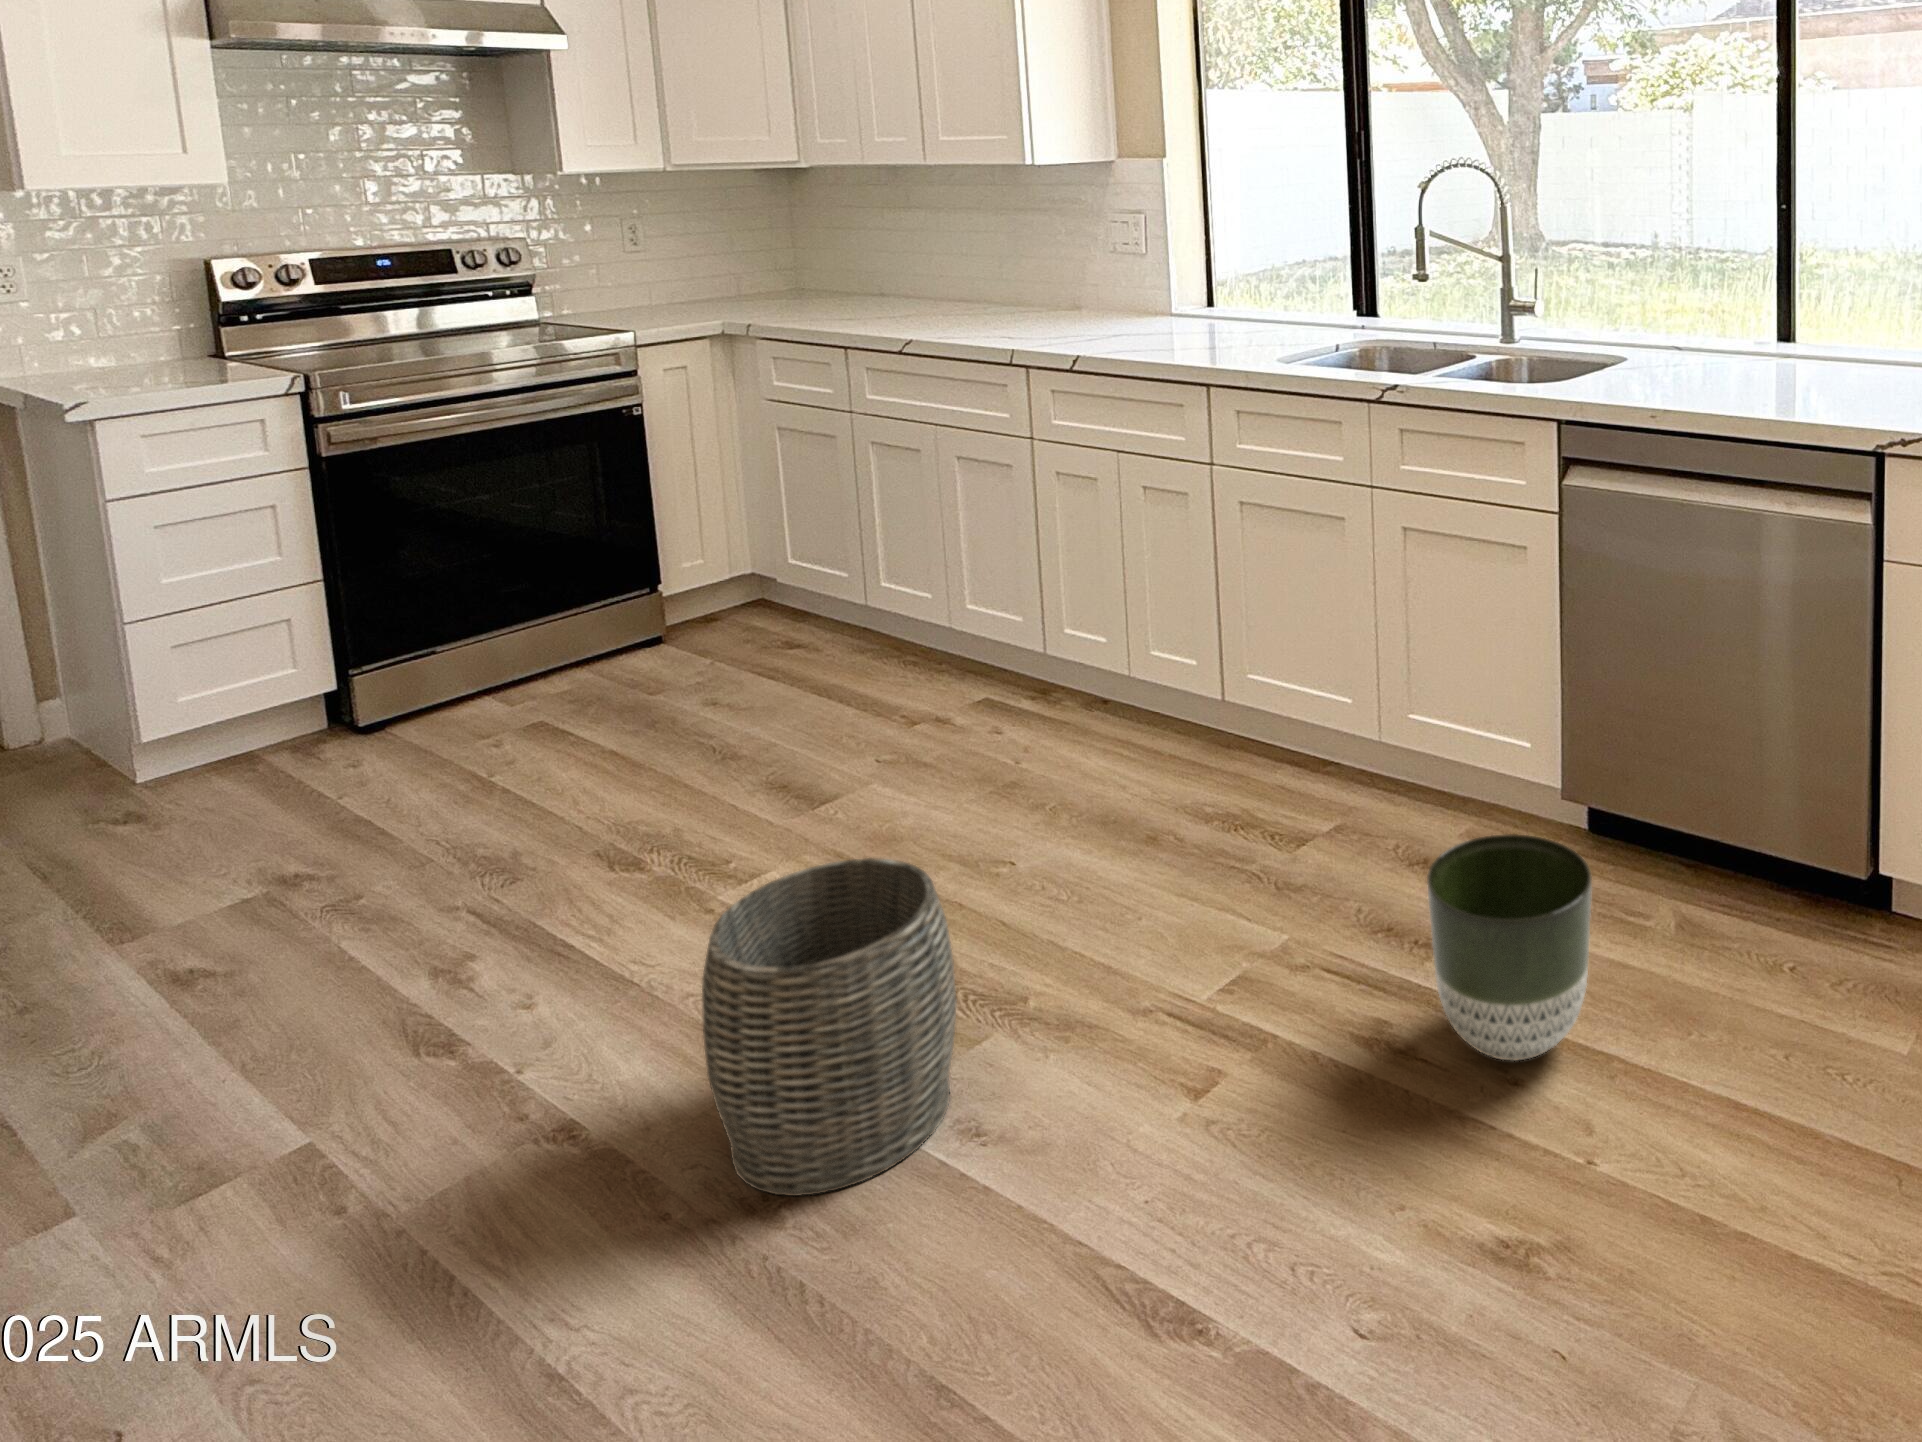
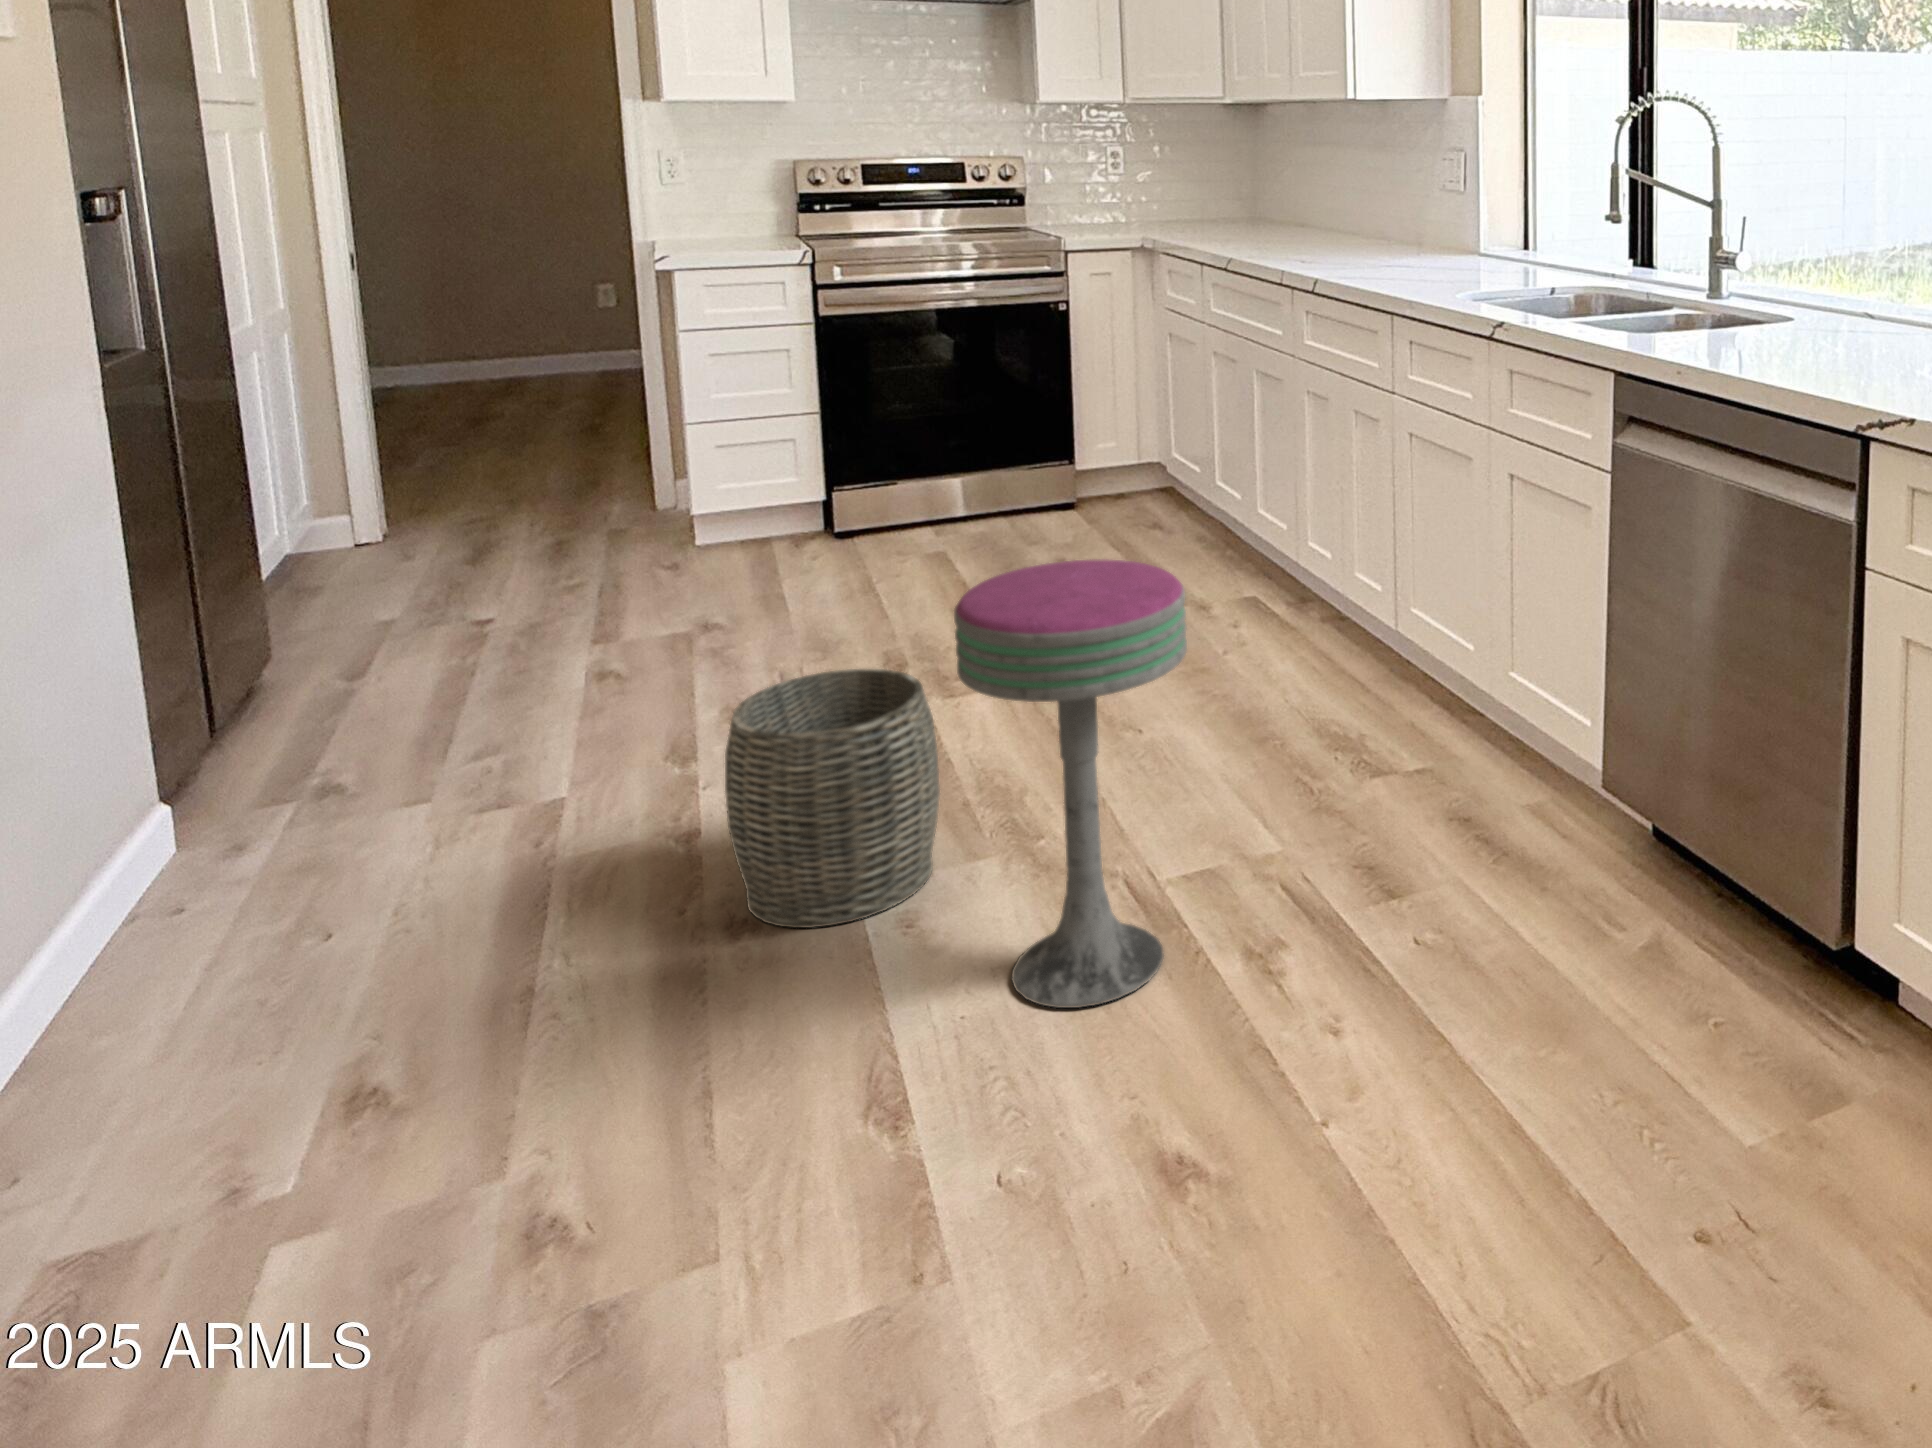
bar stool: none [1083,674,1325,1163] -> present [954,559,1187,1008]
planter: present [1427,834,1592,1061] -> none [1280,783,1453,1013]

